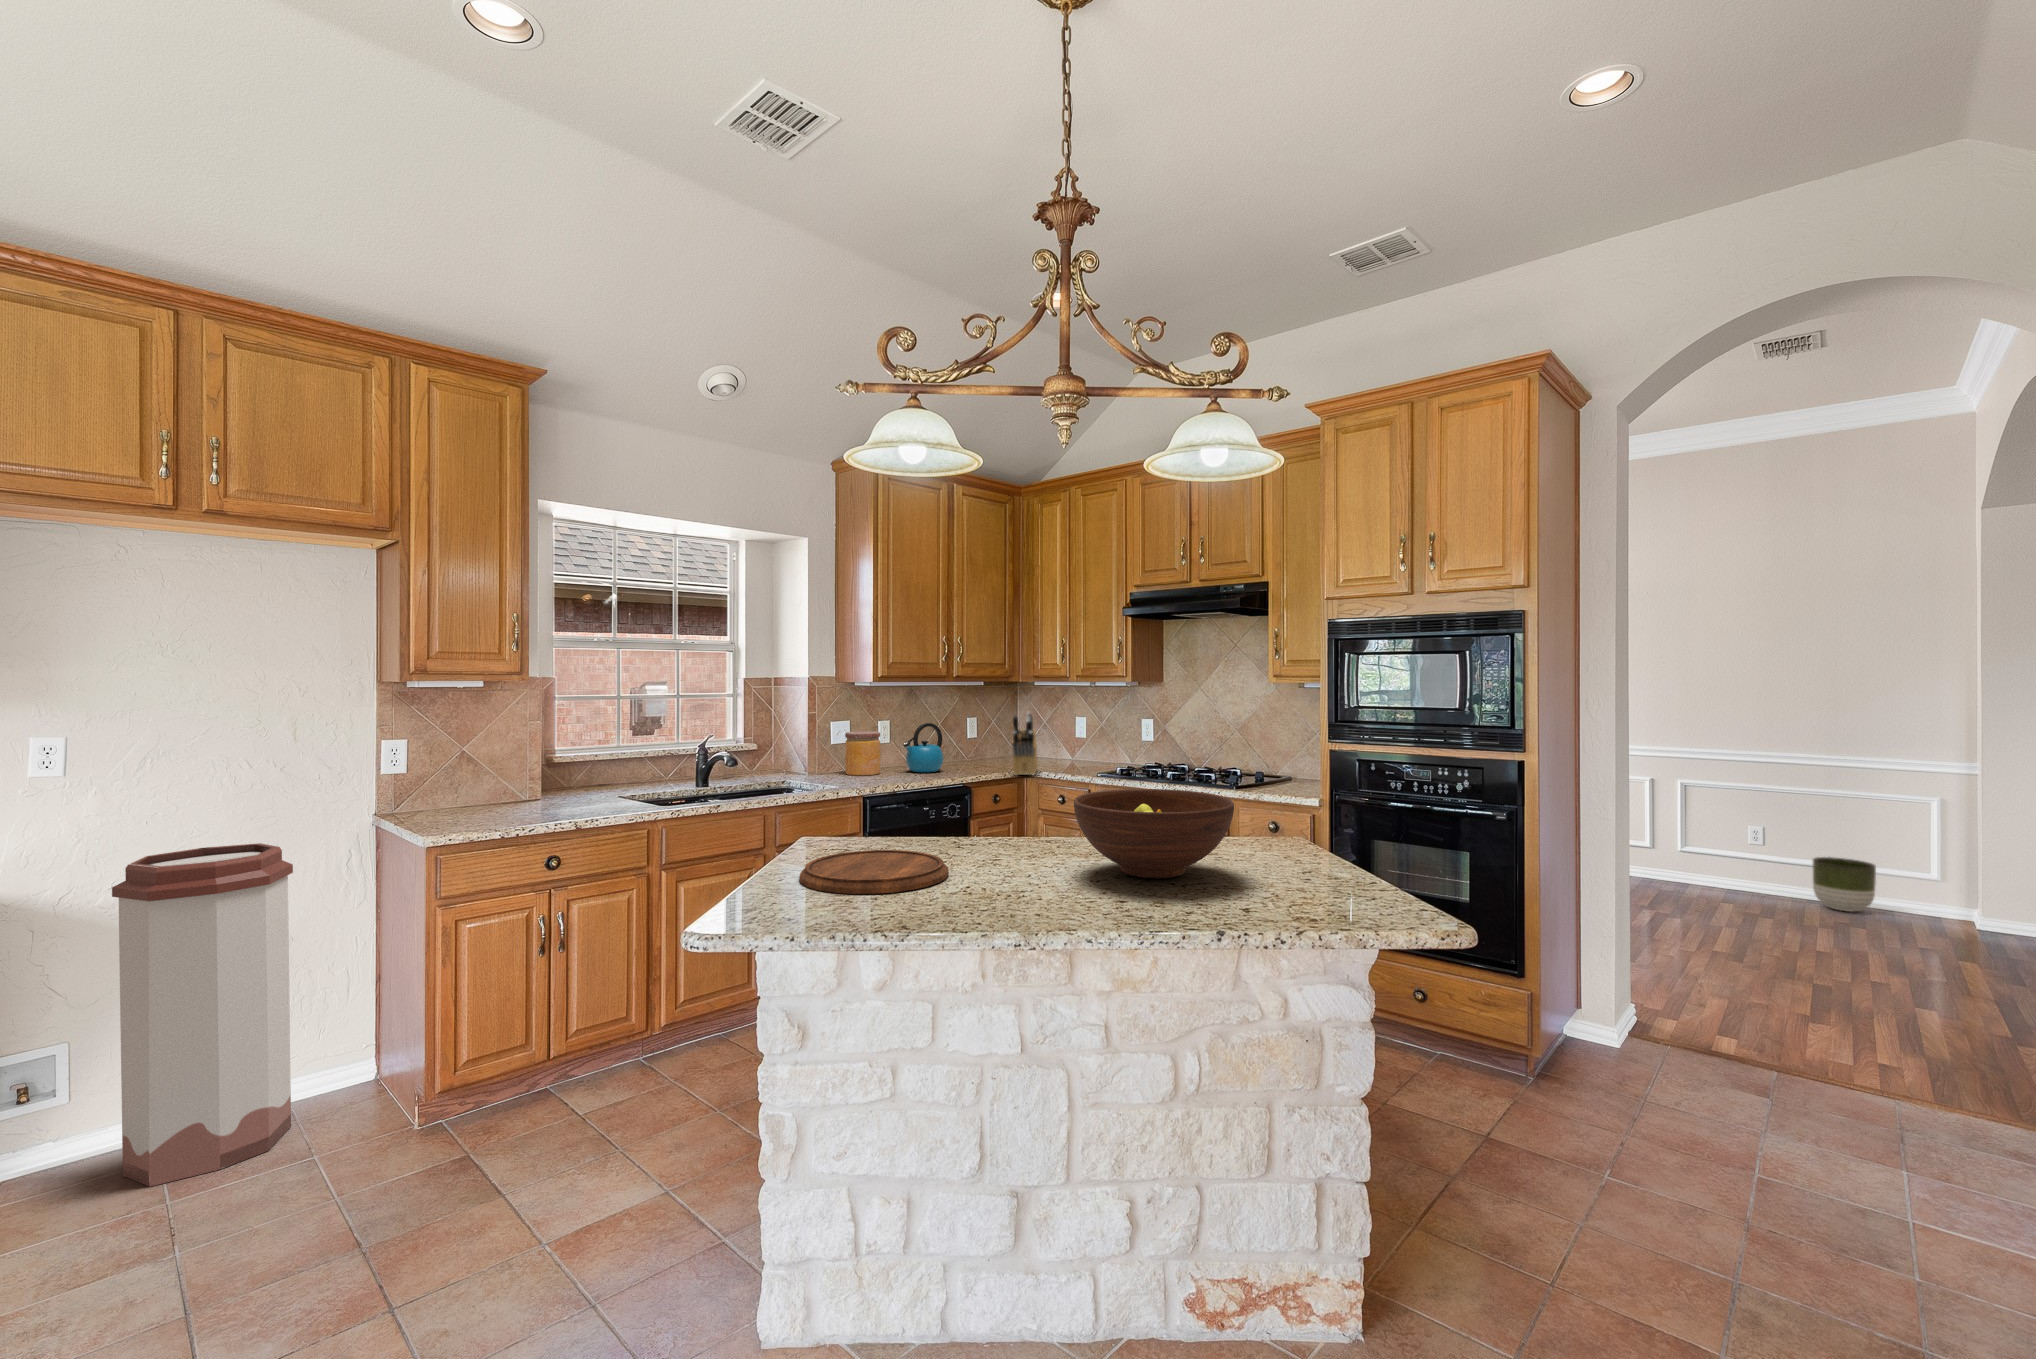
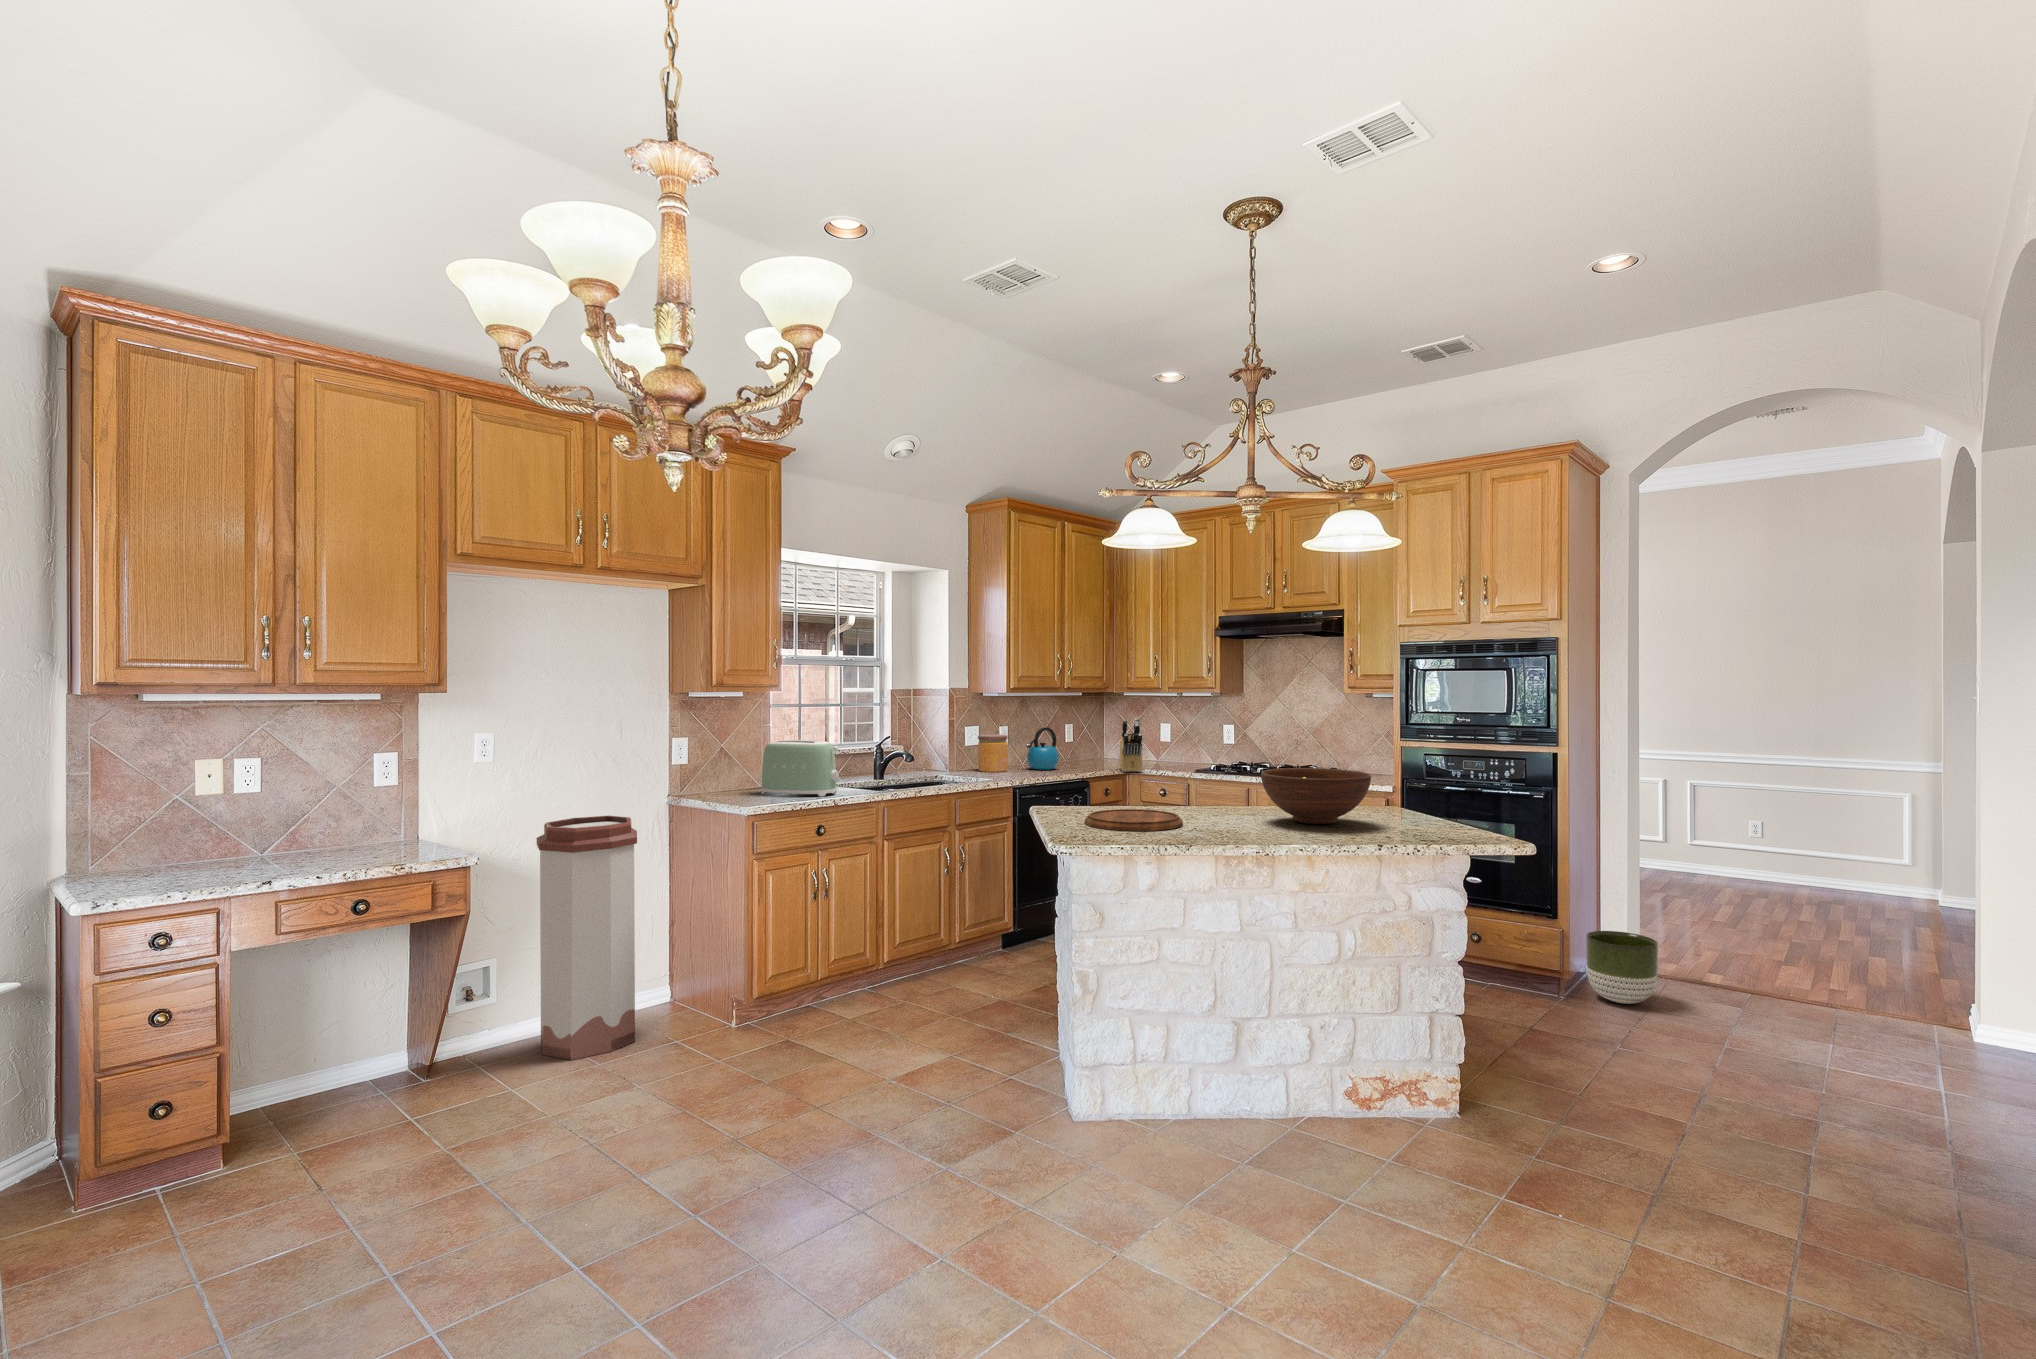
toaster: none [513,742,609,814] -> present [761,740,839,796]
planter: present [1812,857,1876,912] -> present [1586,931,1658,1004]

